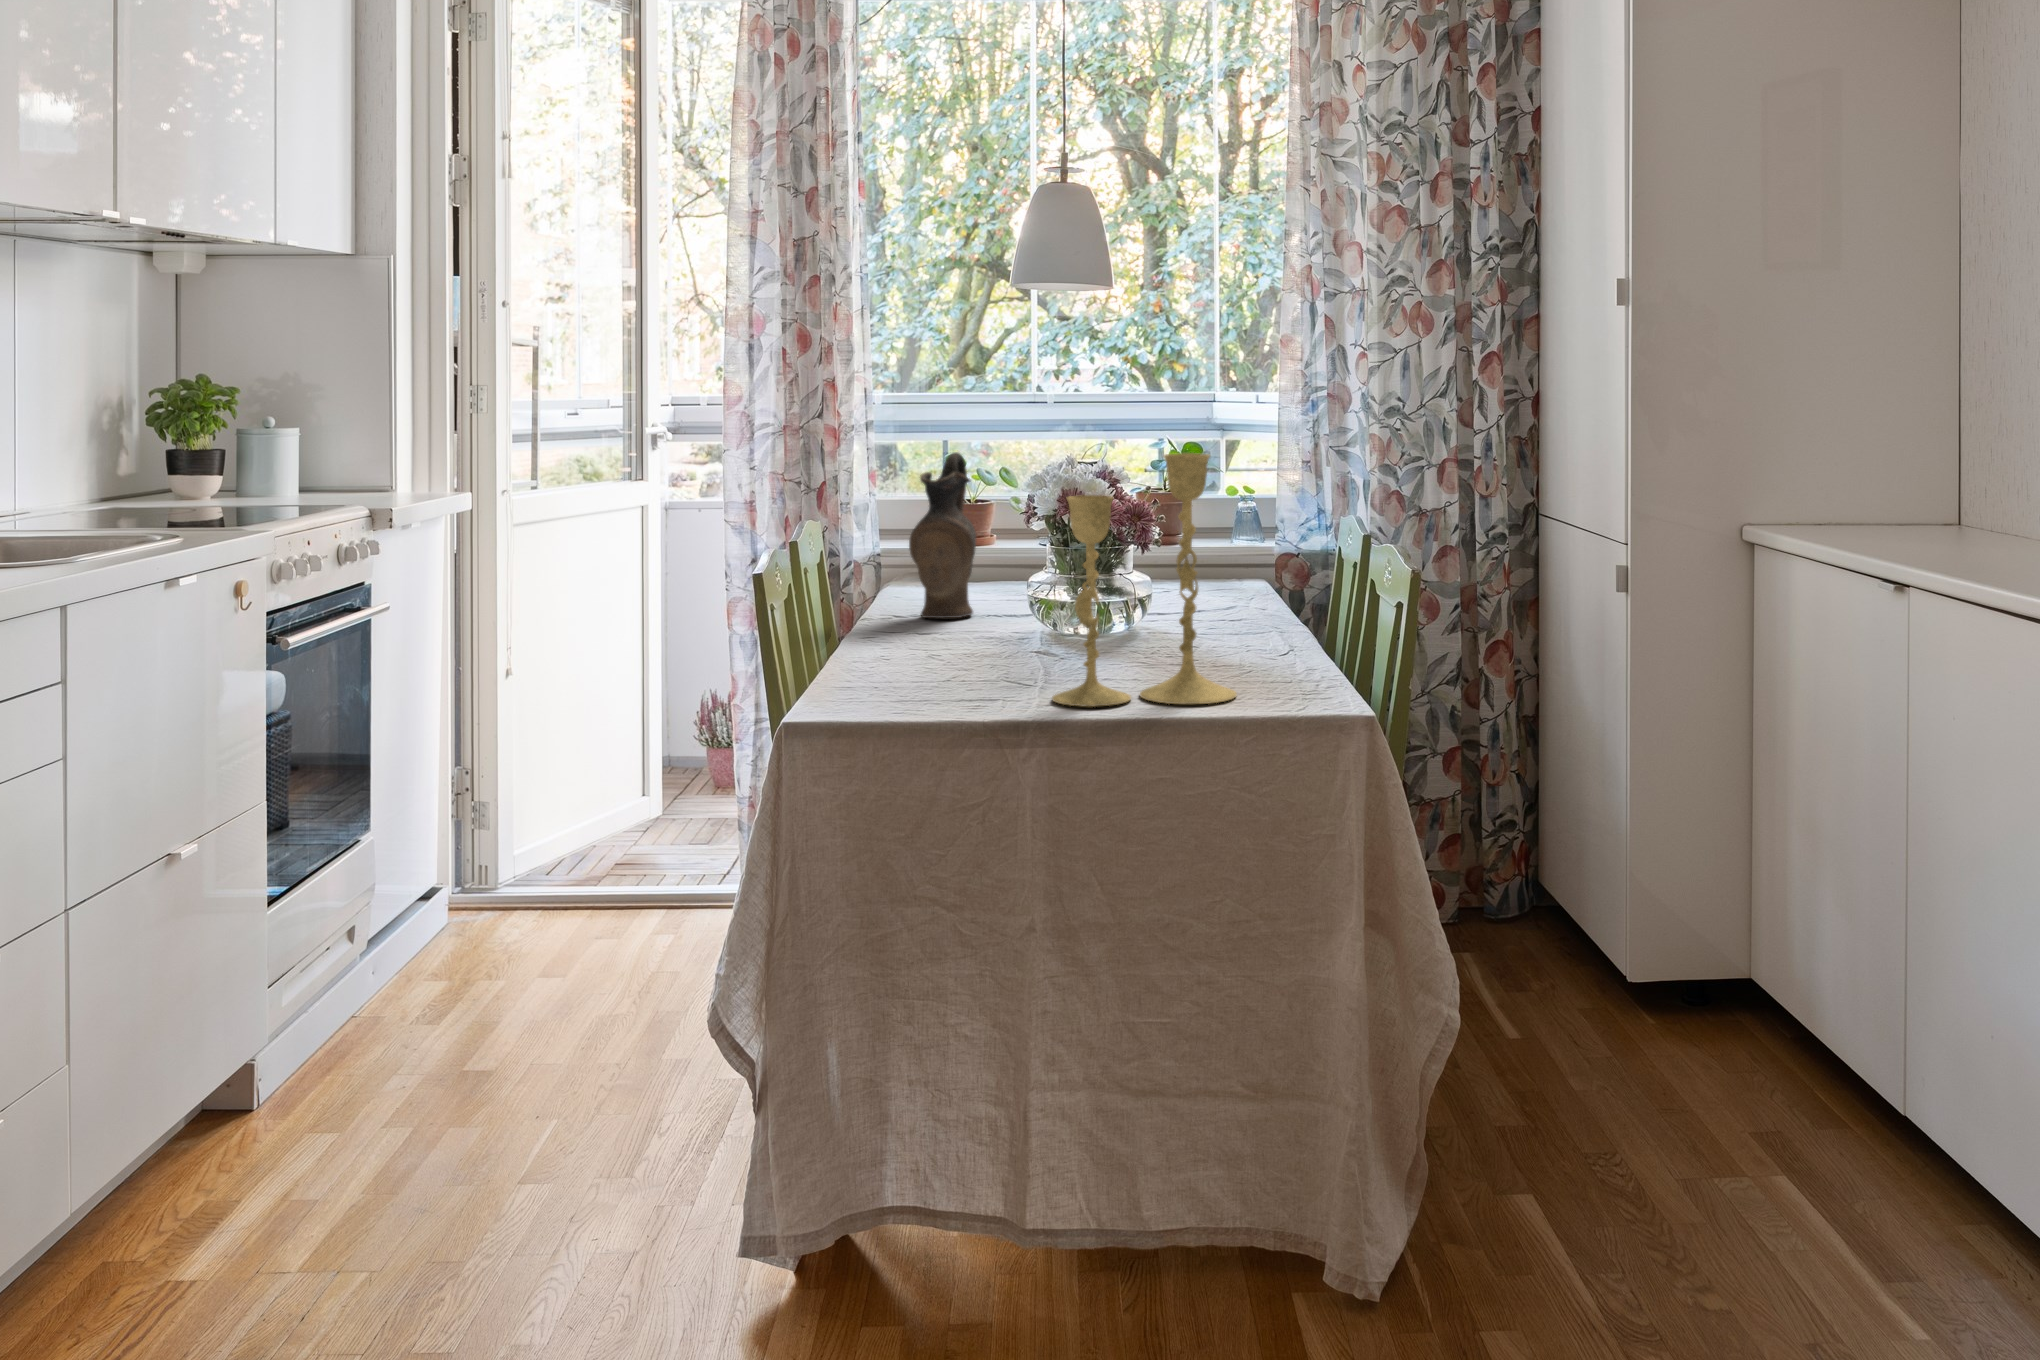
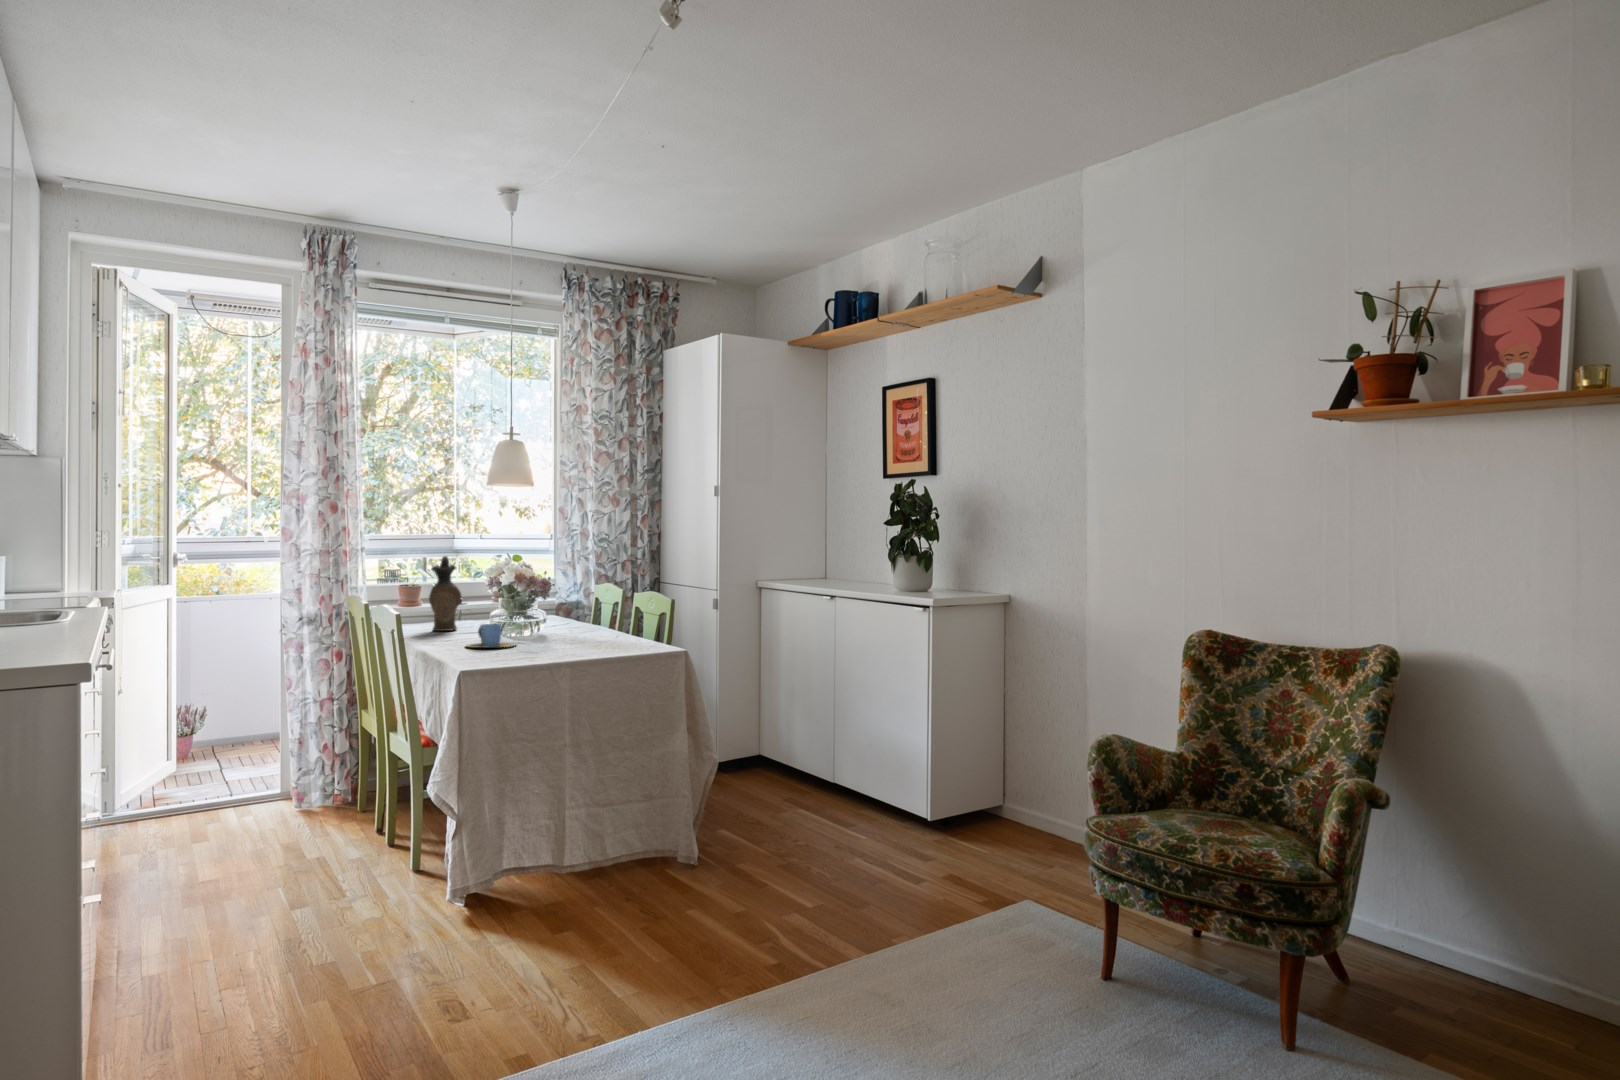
candlestick: present [1052,453,1237,707] -> none [554,551,625,652]
cup: none [897,618,1012,677] -> present [466,624,516,648]

